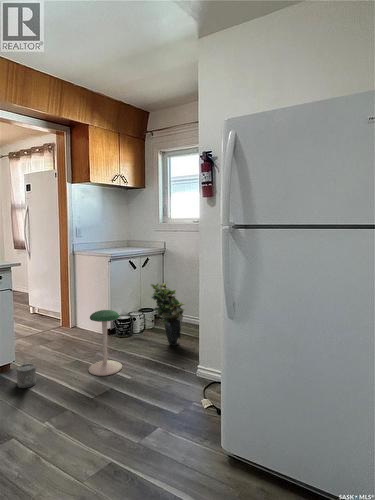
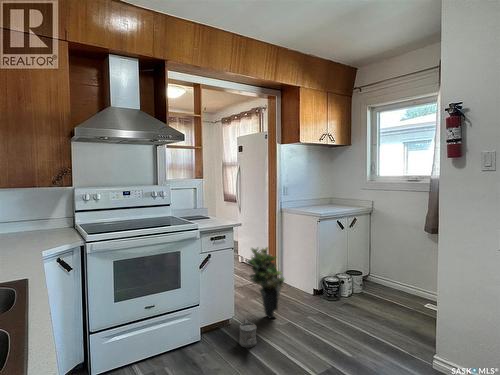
potted plant: present [151,283,184,346] -> present [247,247,284,318]
stool: present [89,310,122,376] -> none [305,276,340,347]

